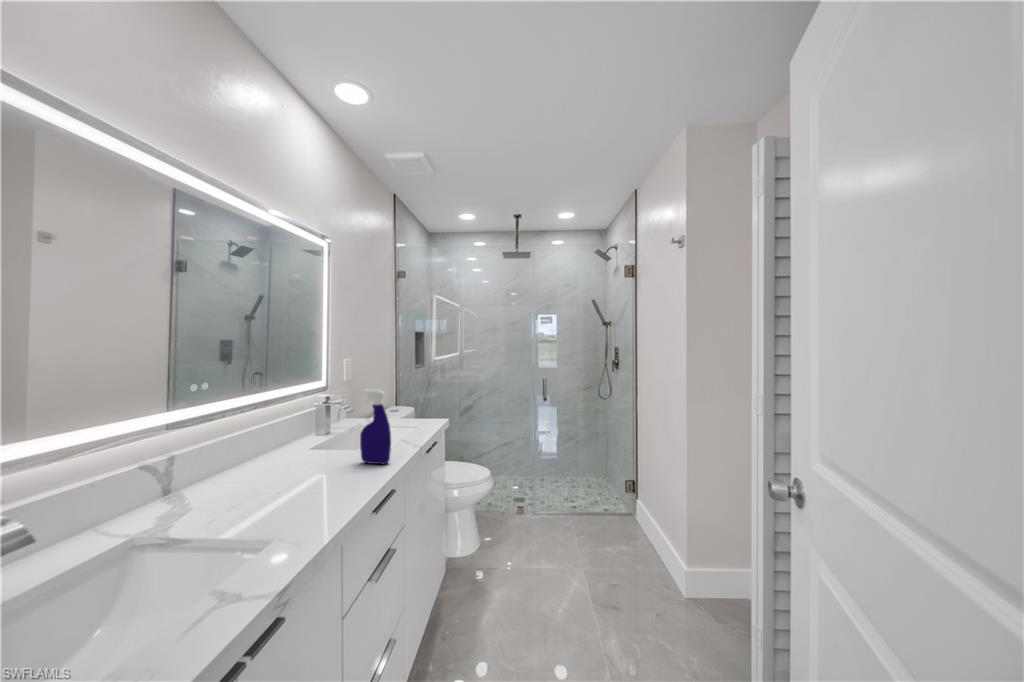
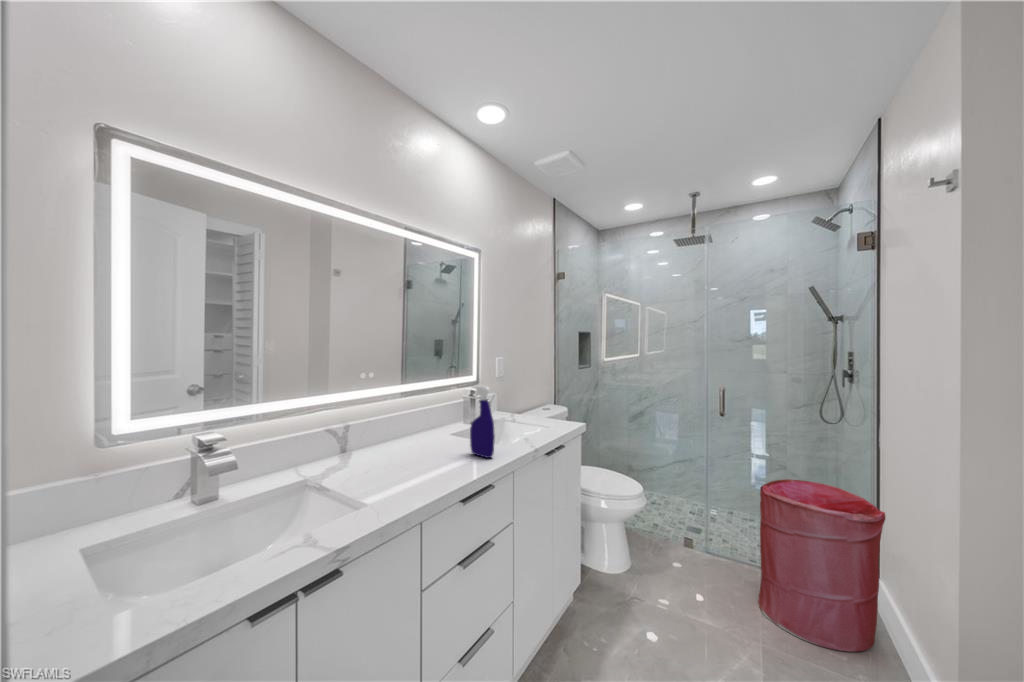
laundry hamper: none [572,445,646,561] -> present [758,479,885,652]

